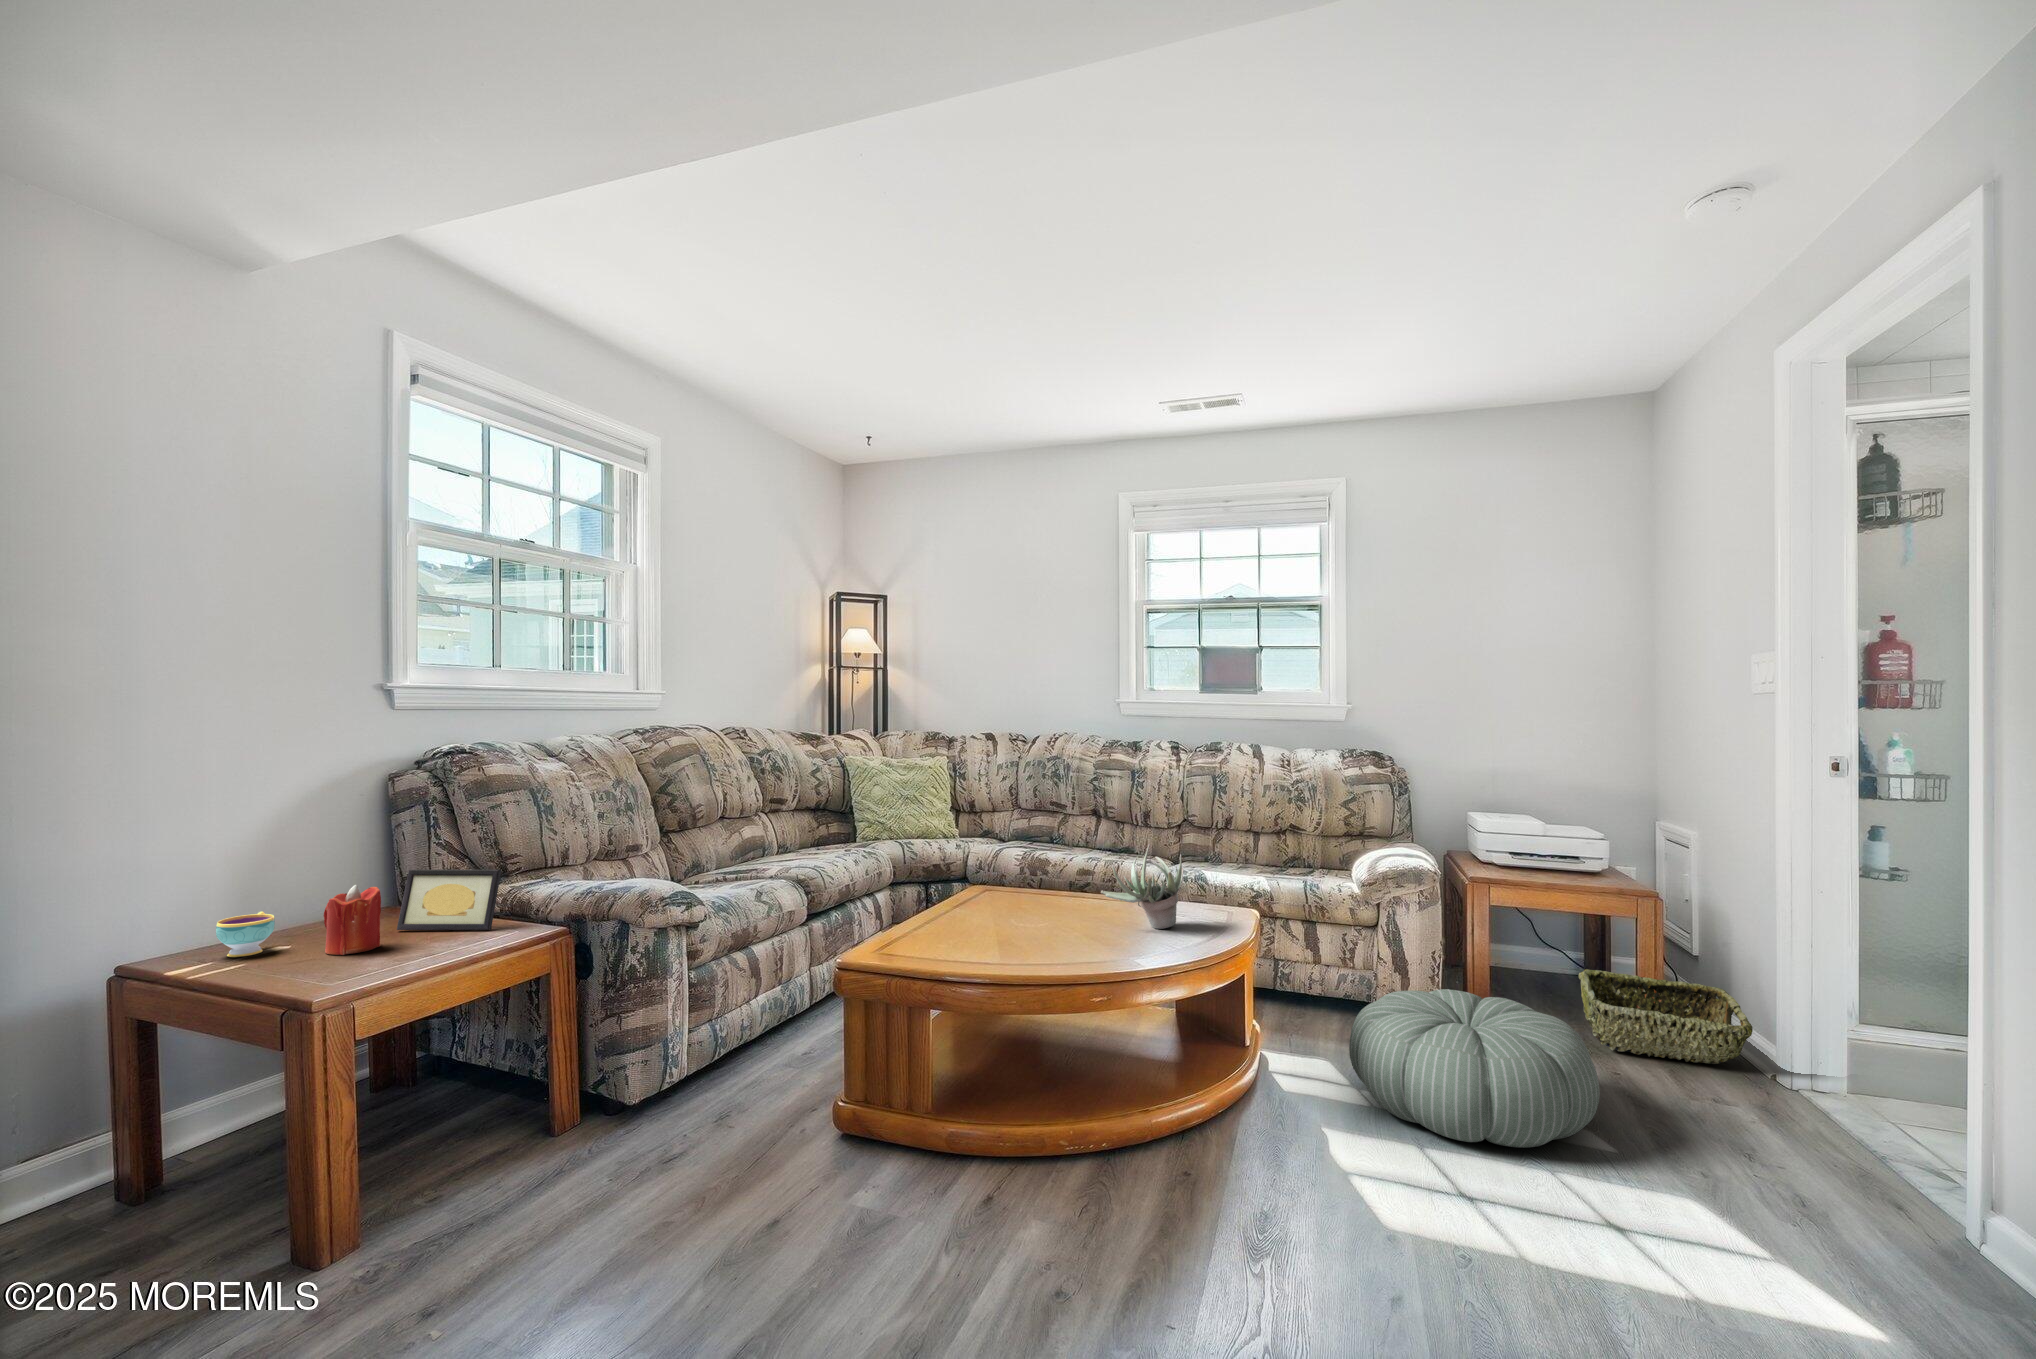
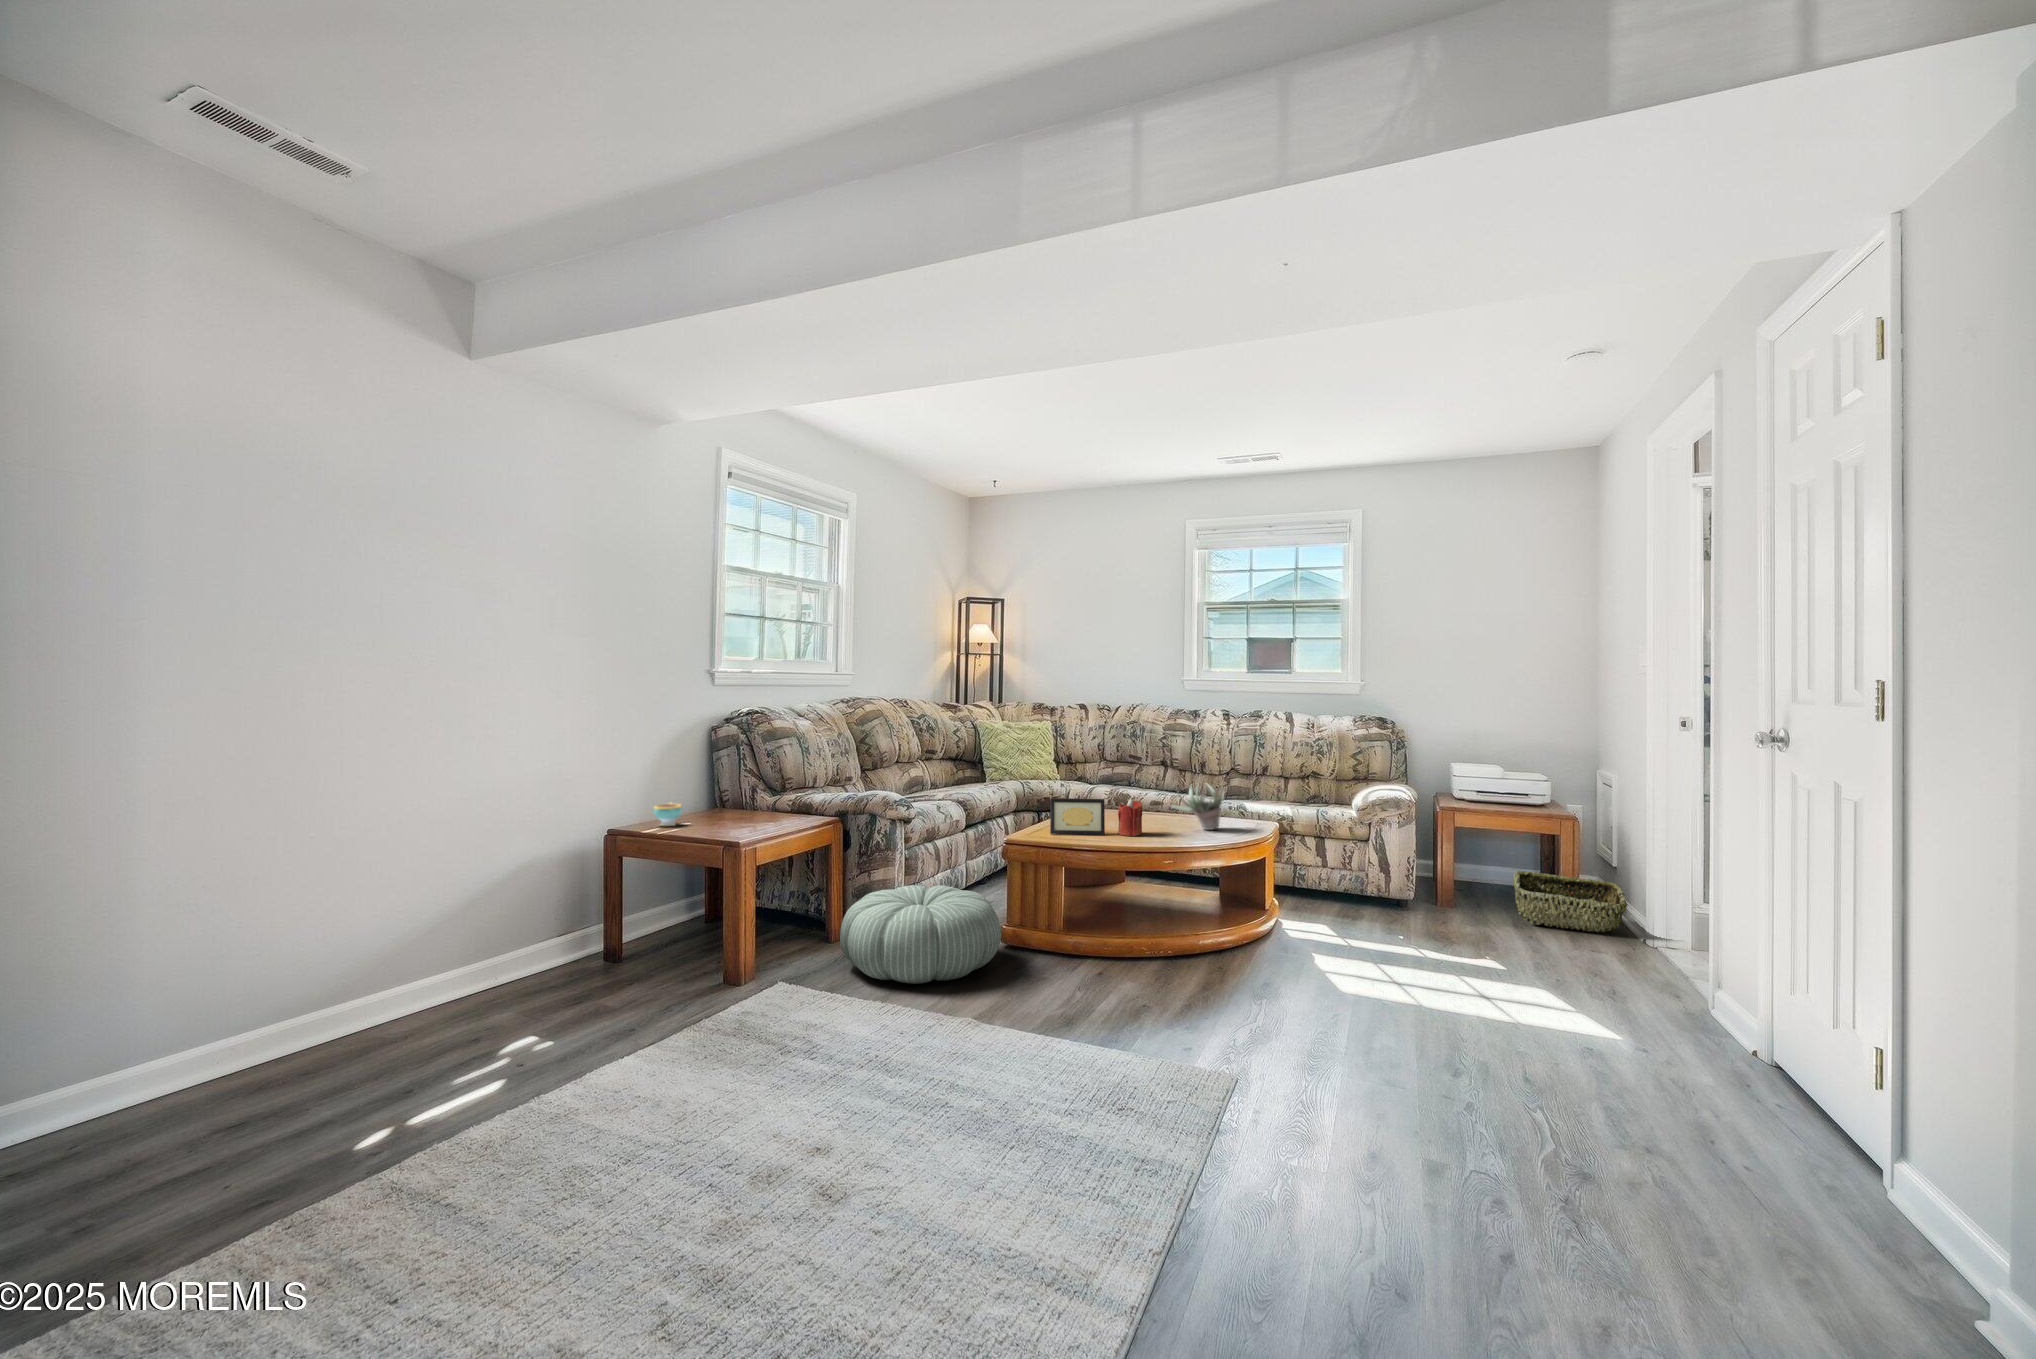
picture frame: present [397,870,501,930] -> present [1050,798,1105,835]
candle: present [323,885,381,955] -> present [1118,799,1143,836]
pouf: present [1349,989,1600,1148] -> present [840,885,1001,984]

